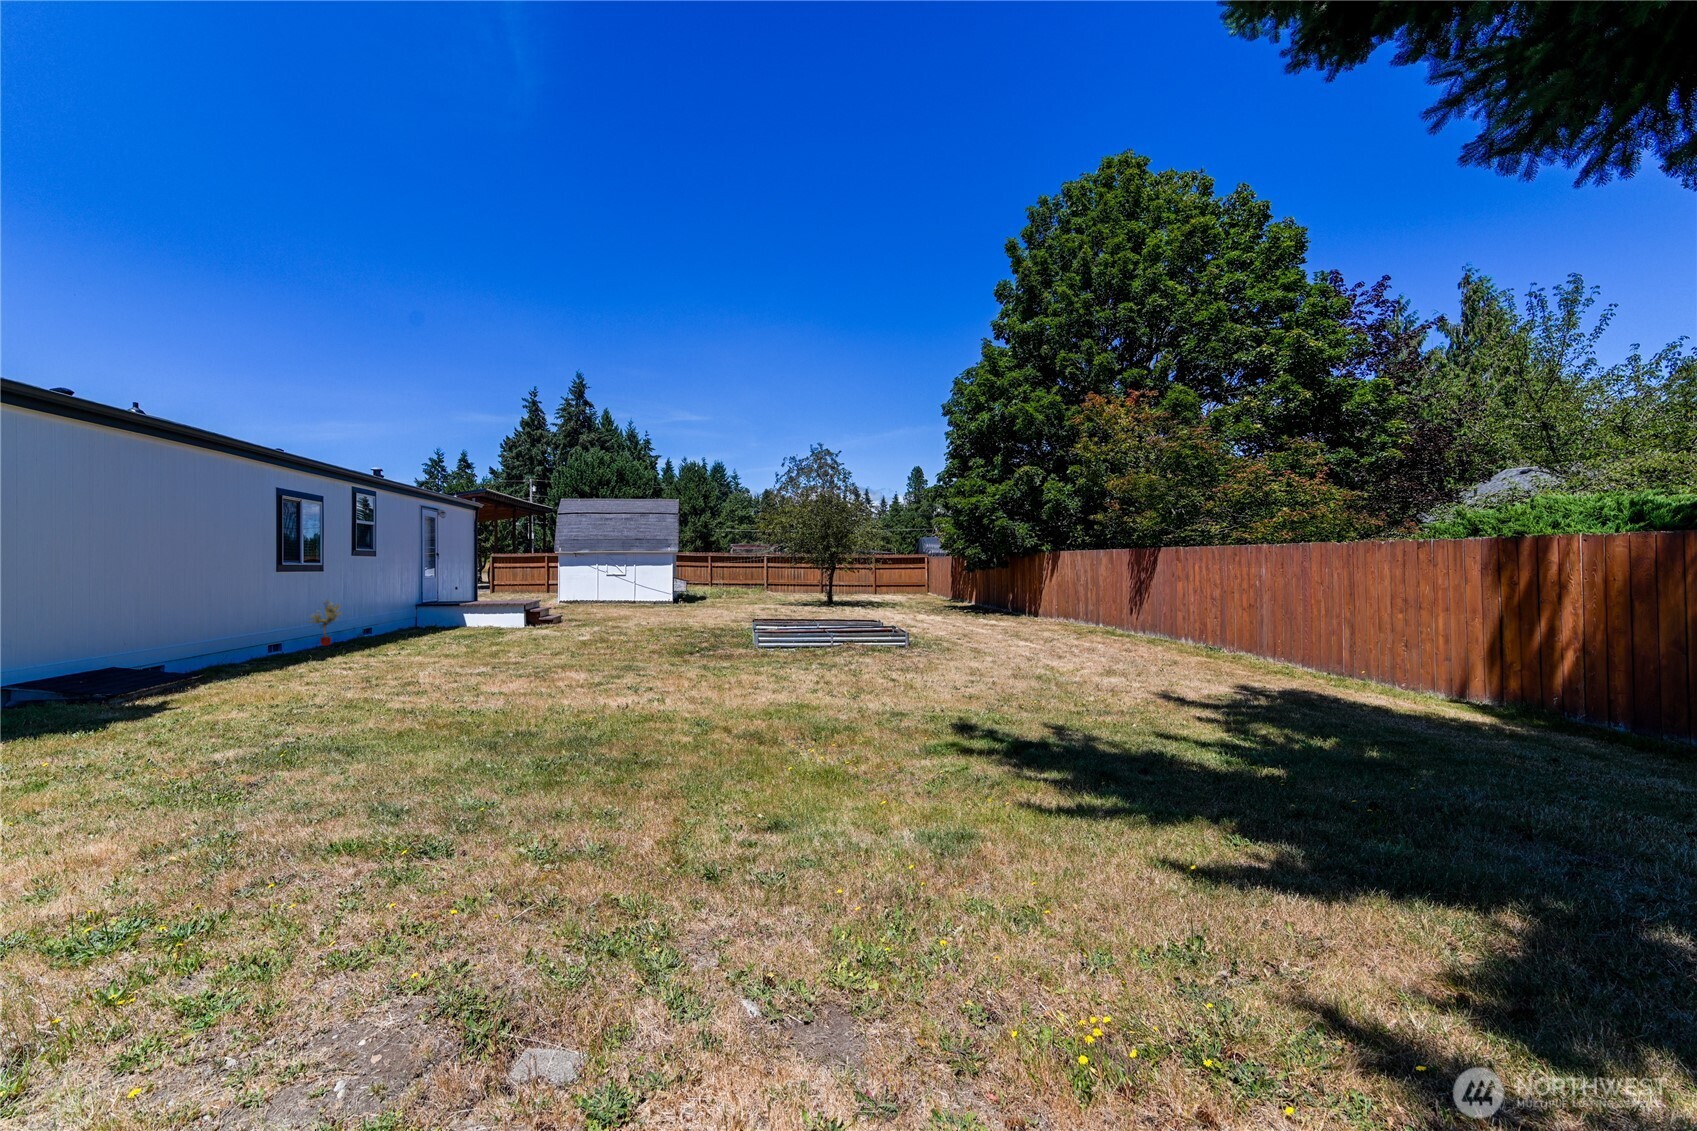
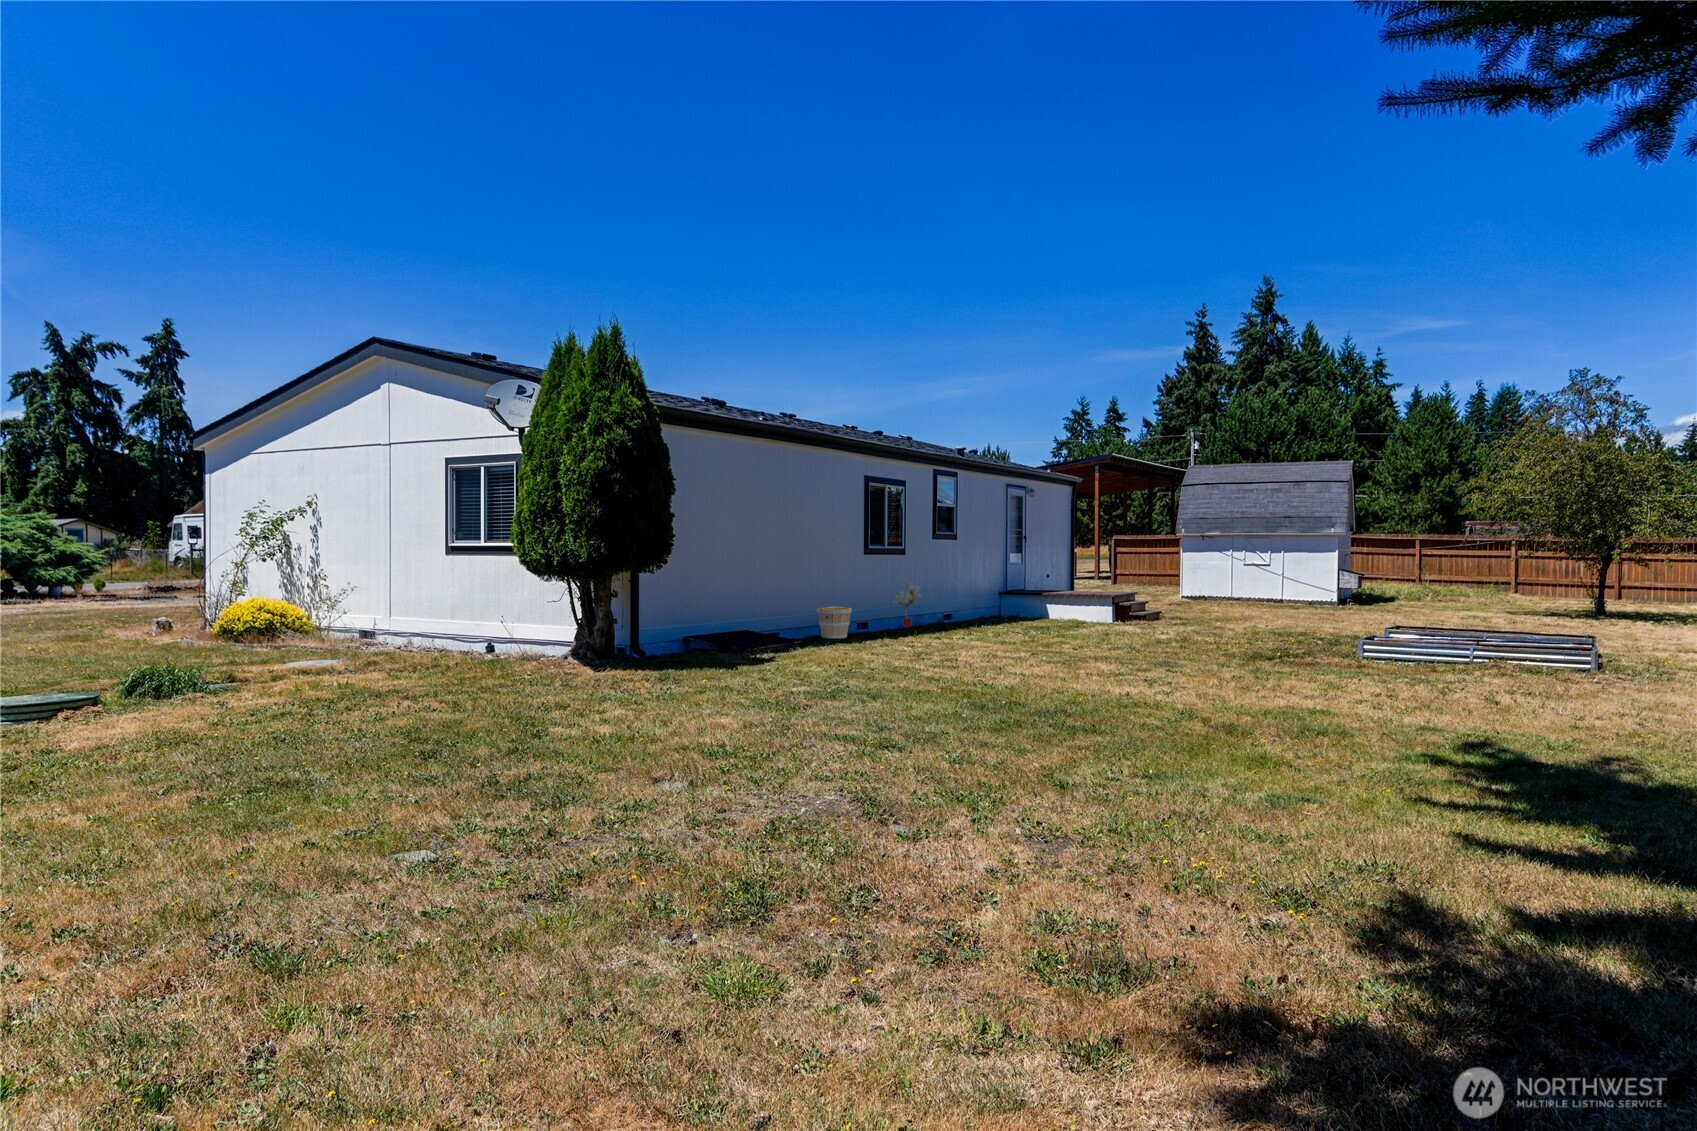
wooden bucket: none [216,631,268,667] -> present [817,606,852,639]

